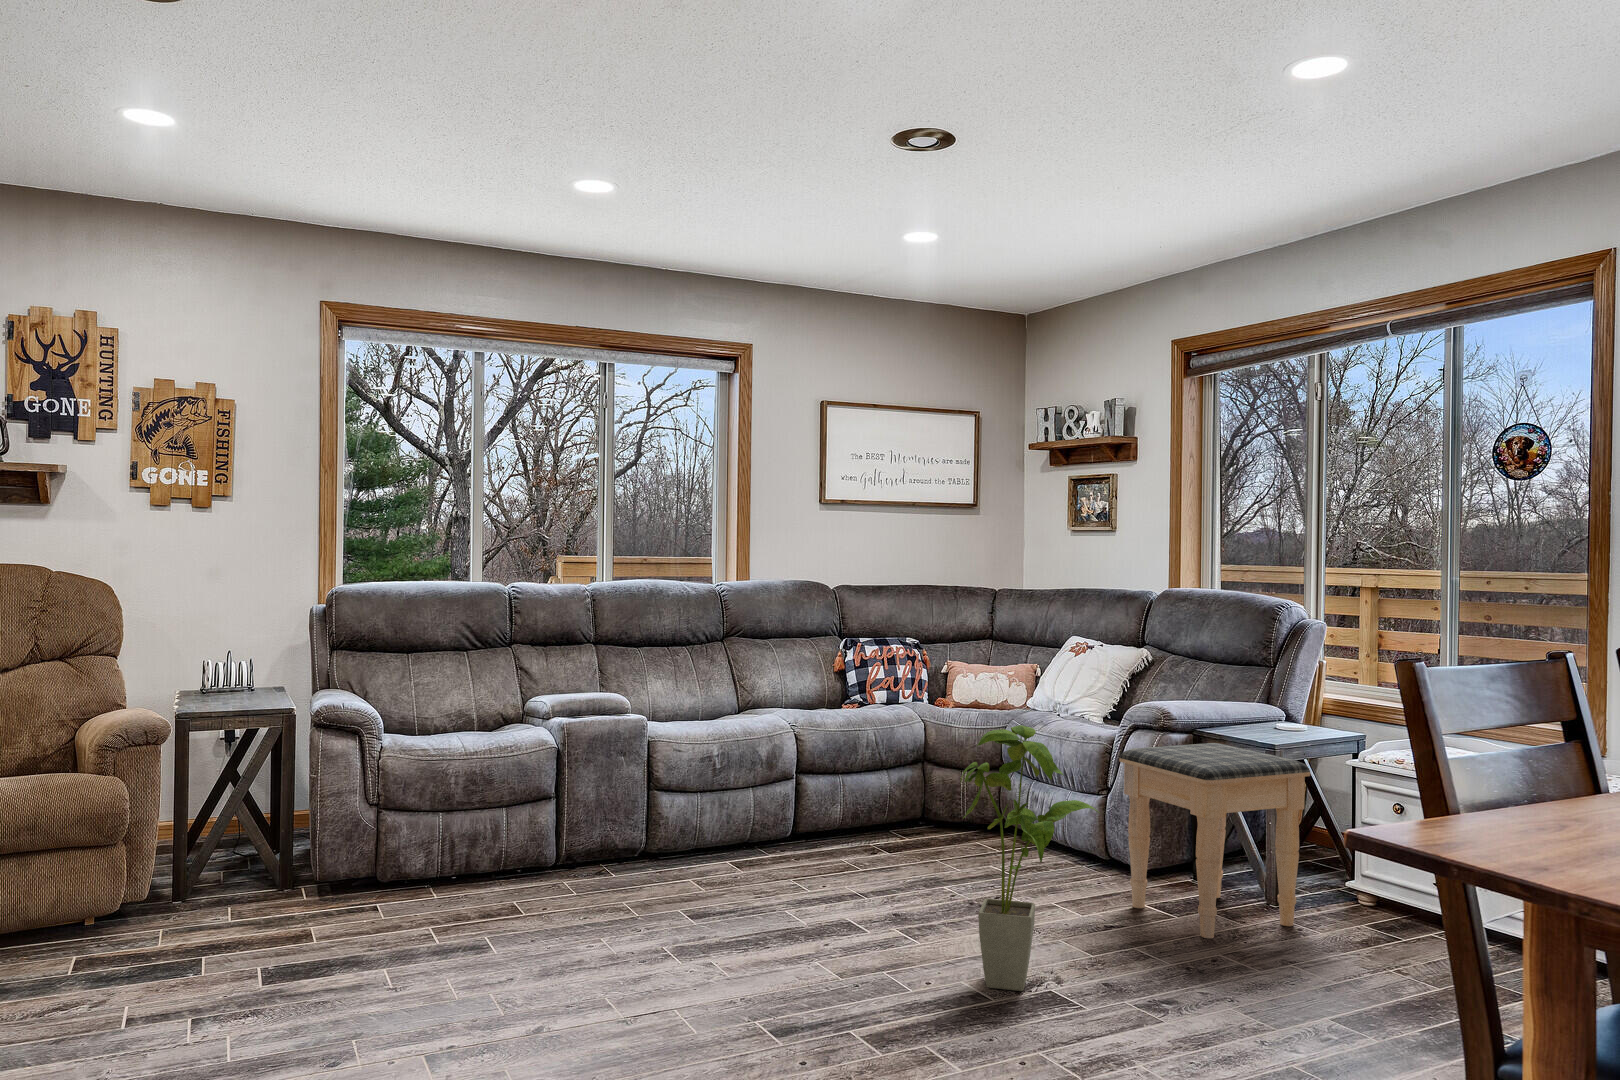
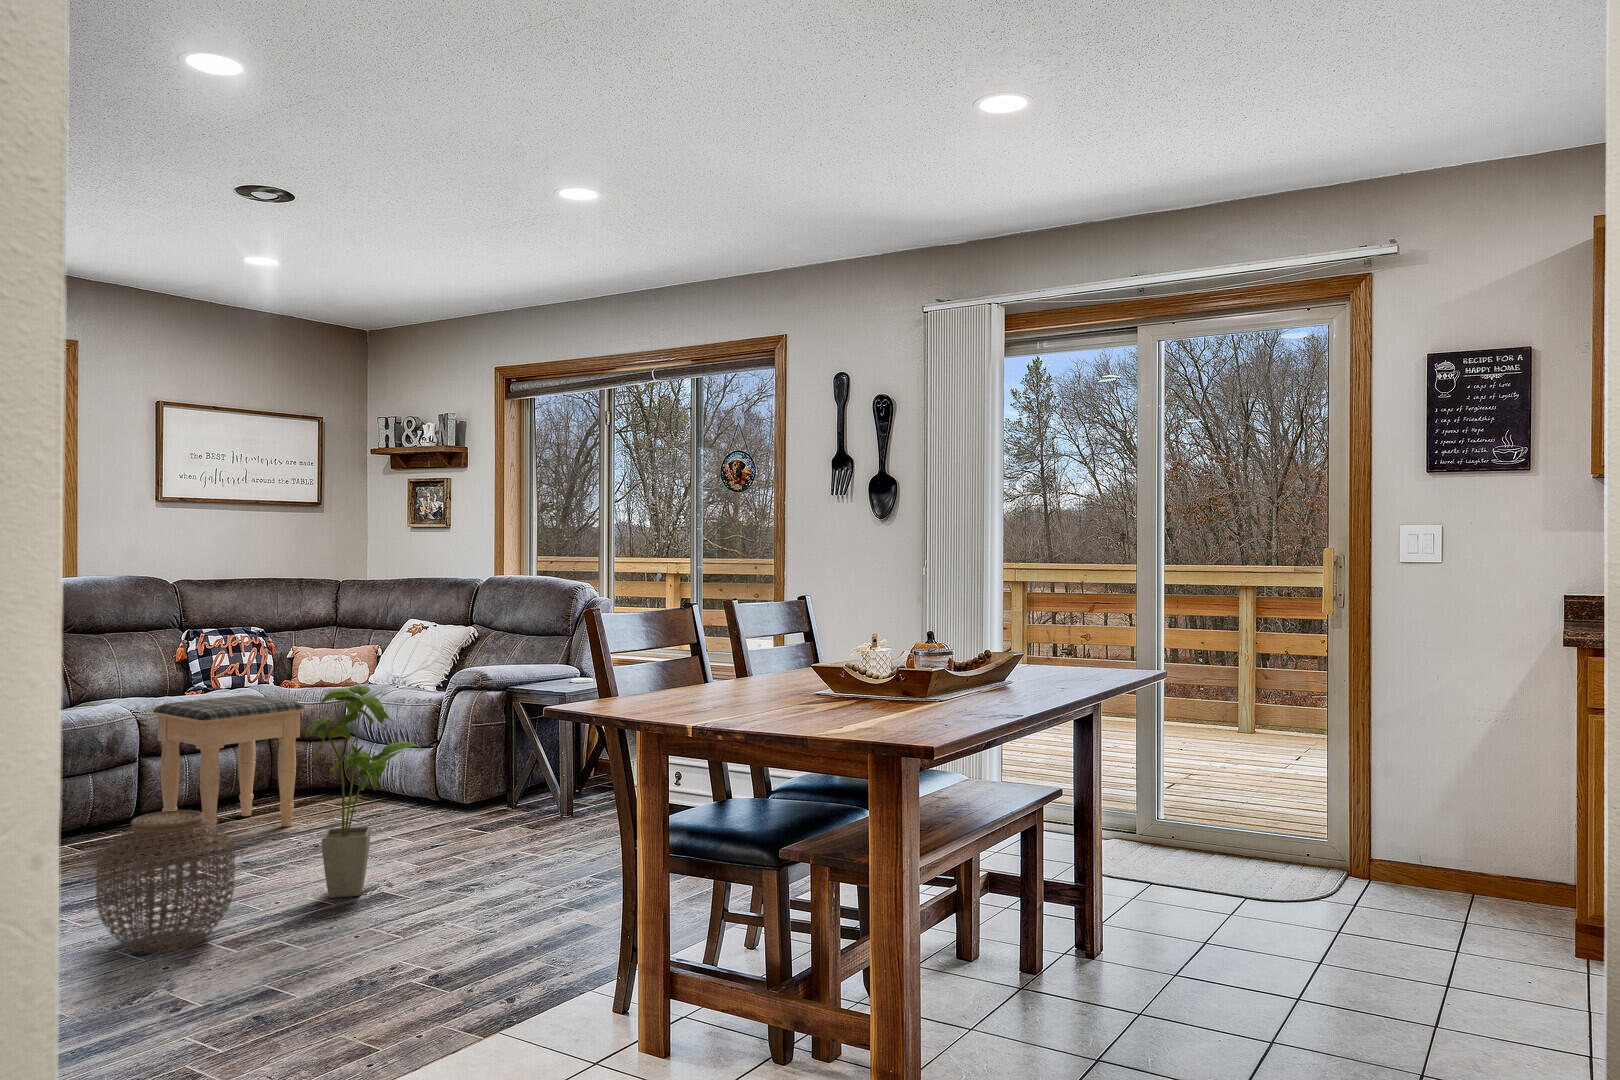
footstool: present [1119,743,1310,938] -> present [153,695,304,841]
woven basket: none [737,861,880,1033] -> present [96,810,235,953]

